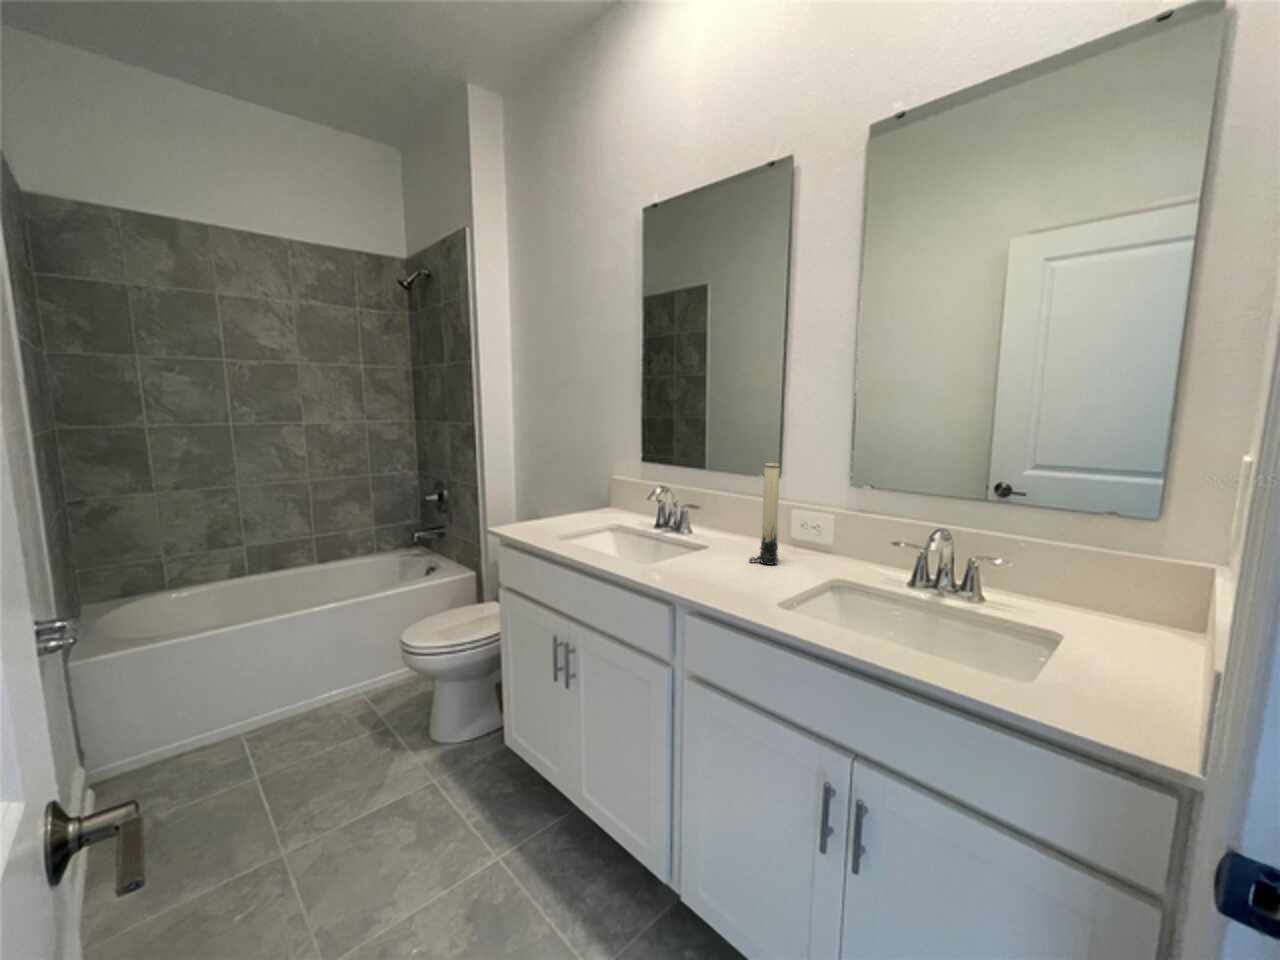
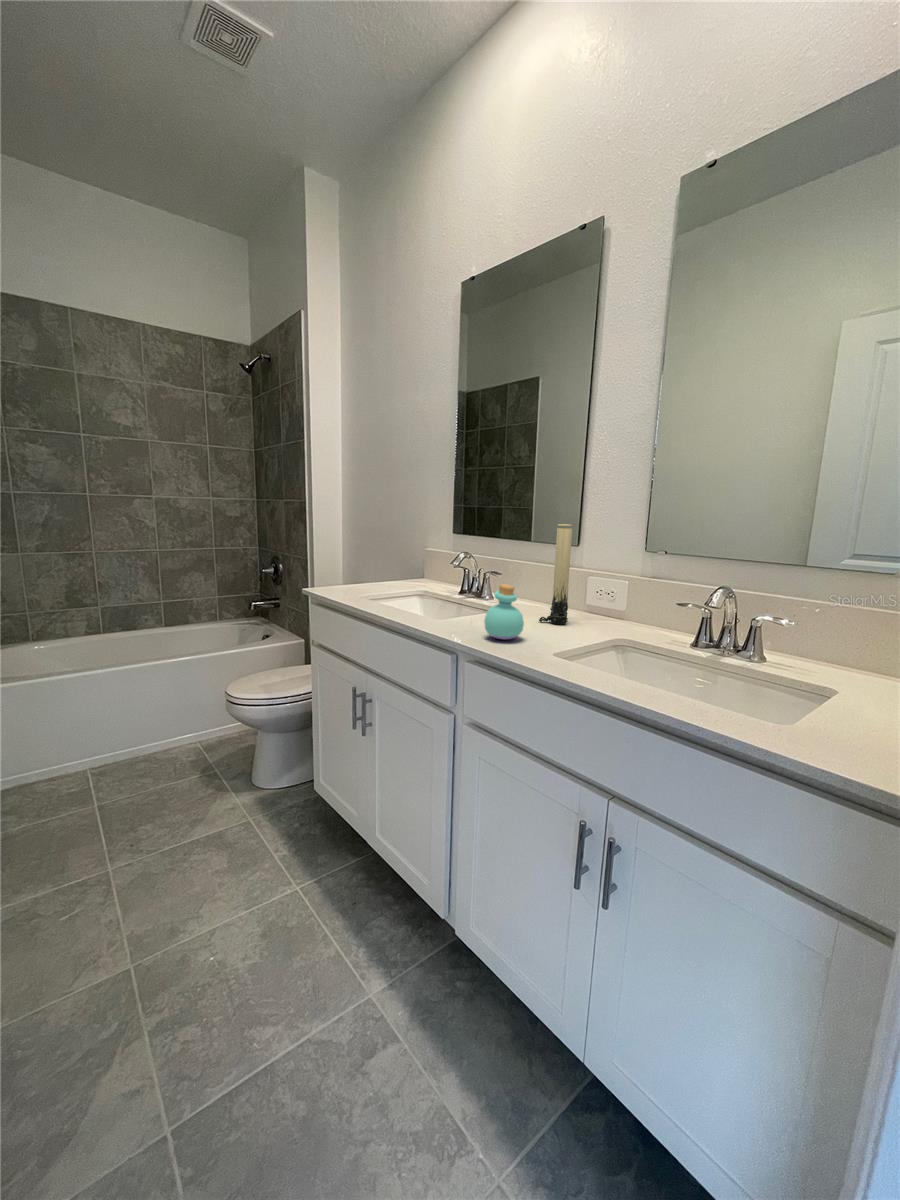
perfume bottle: none [702,532,743,589] -> present [484,584,524,640]

